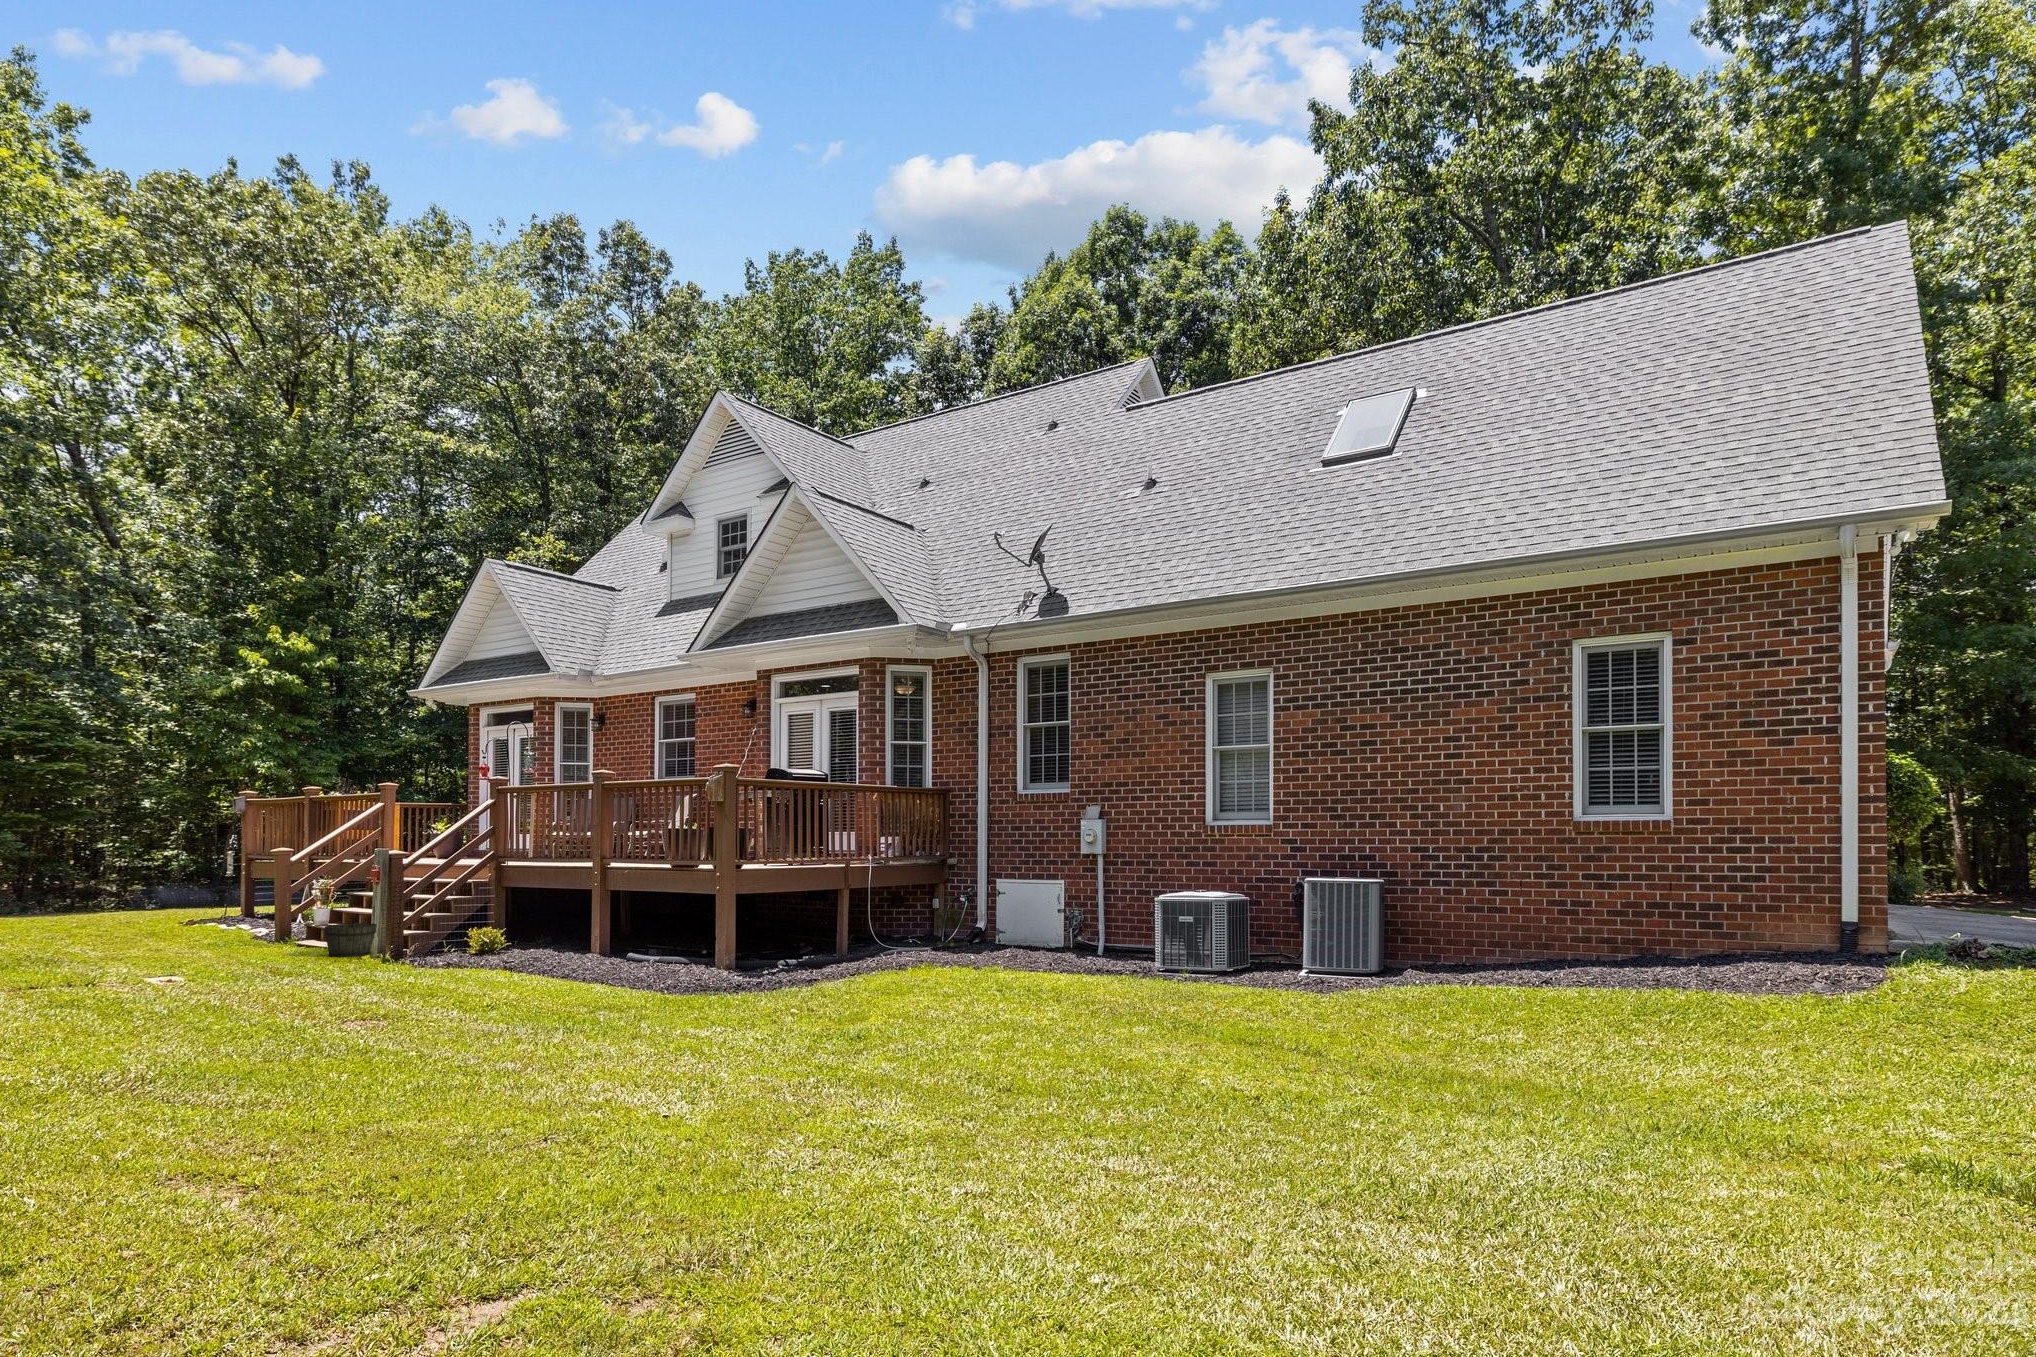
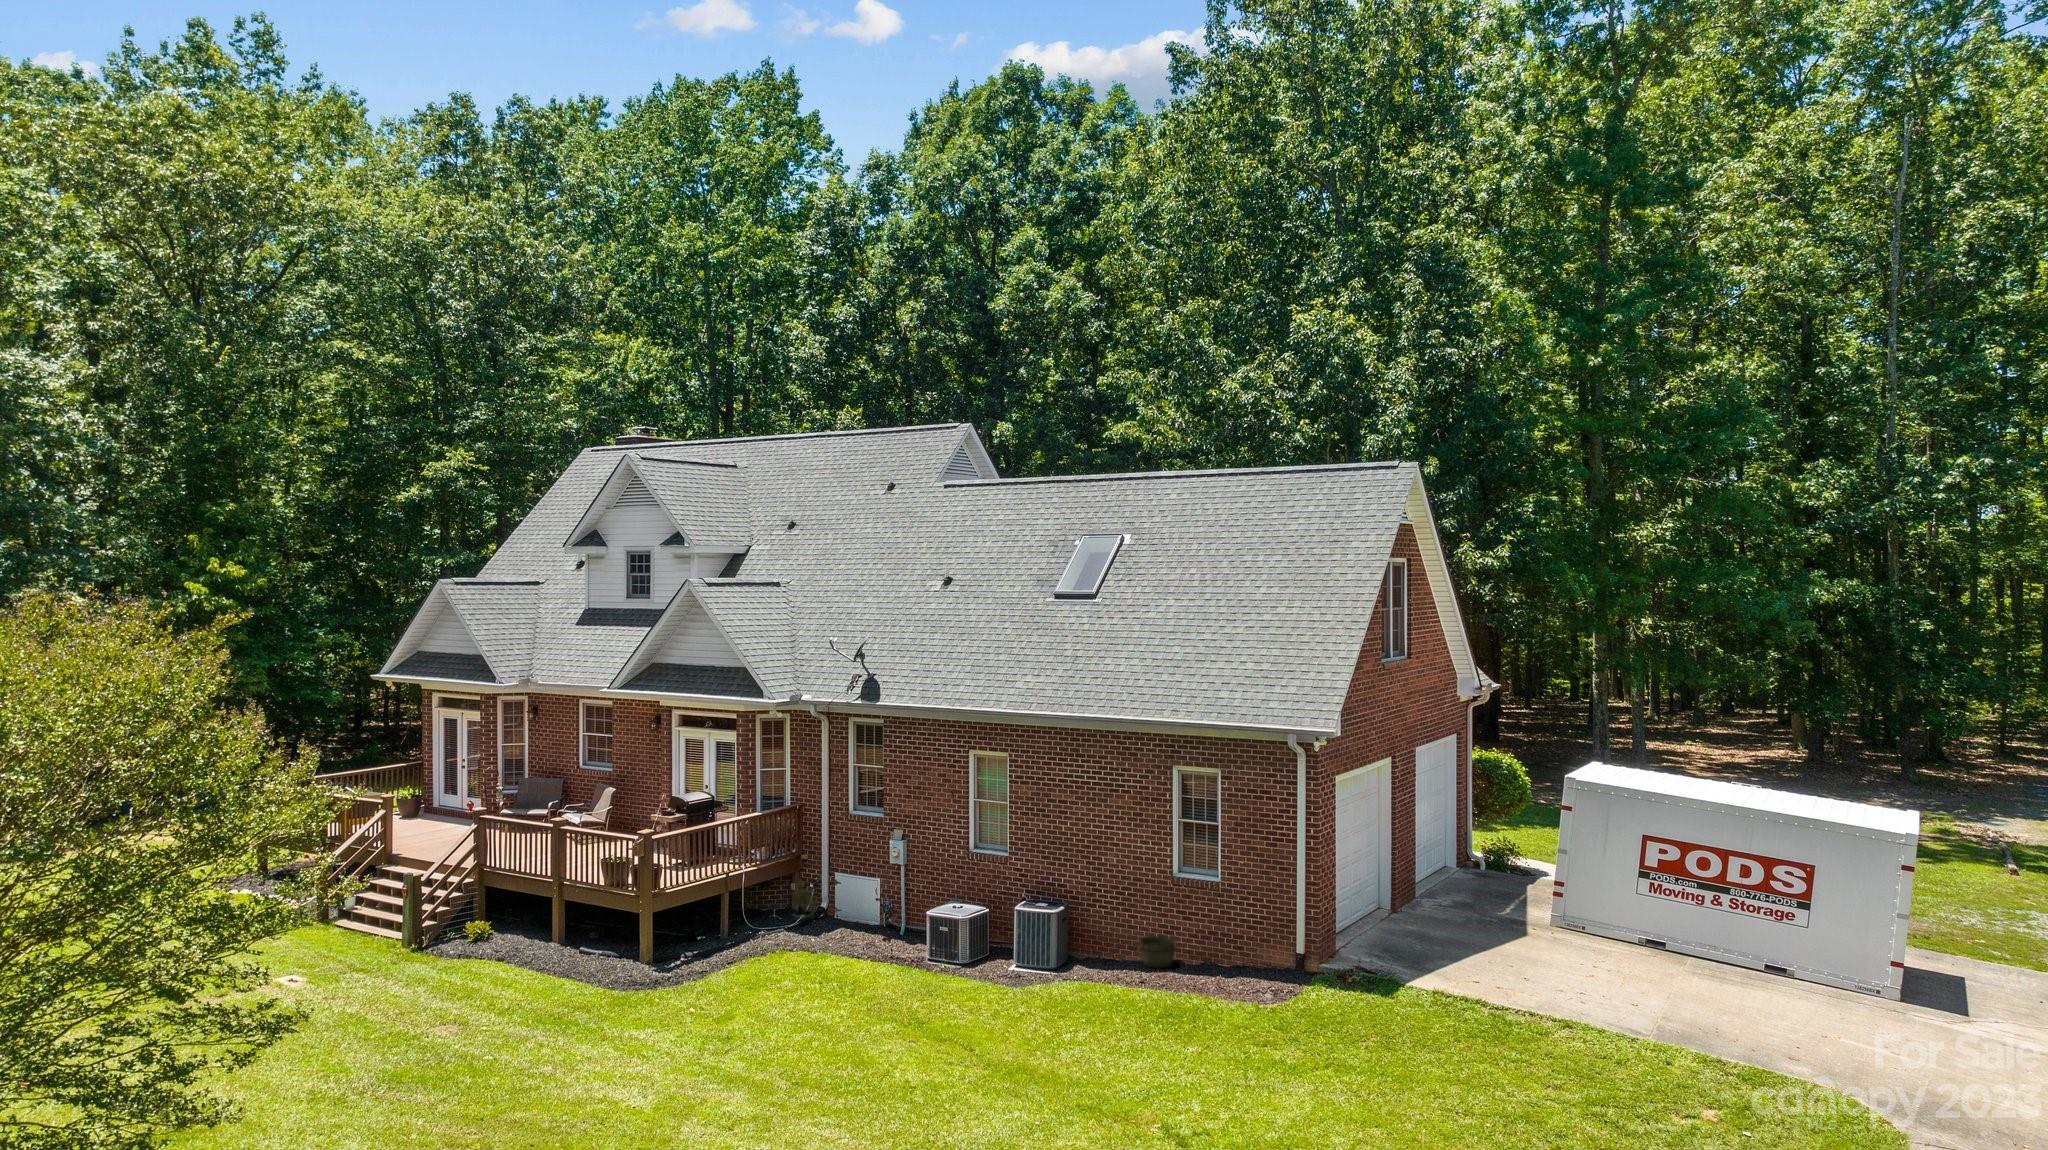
wooden bucket: present [325,915,378,957] -> present [1140,936,1176,968]

